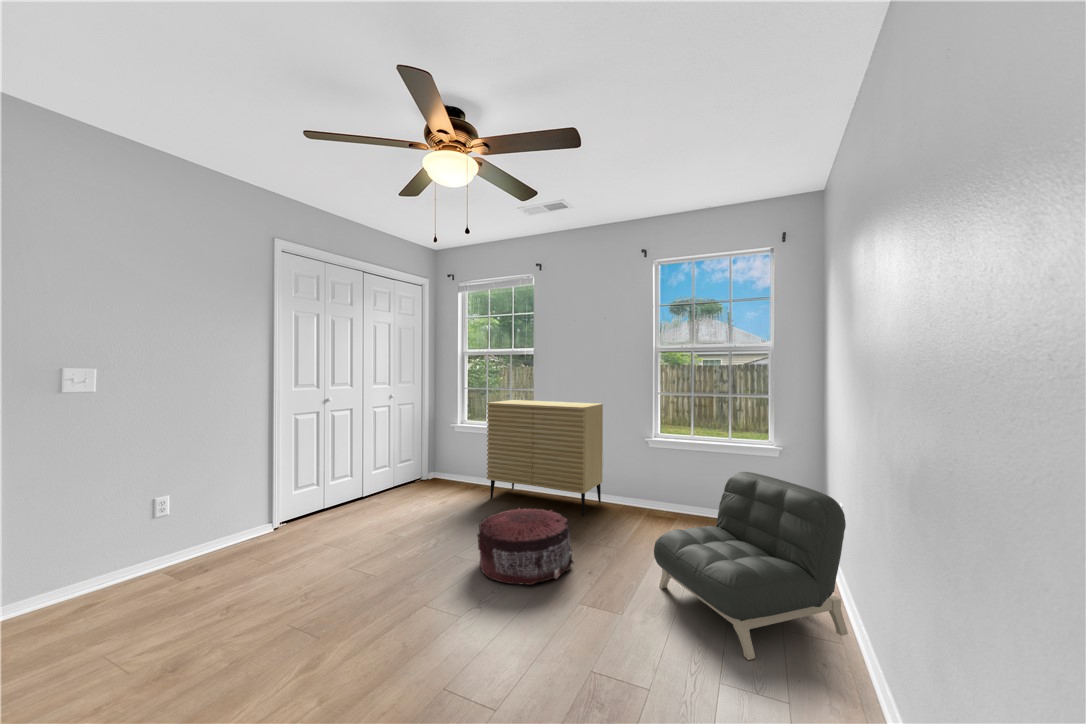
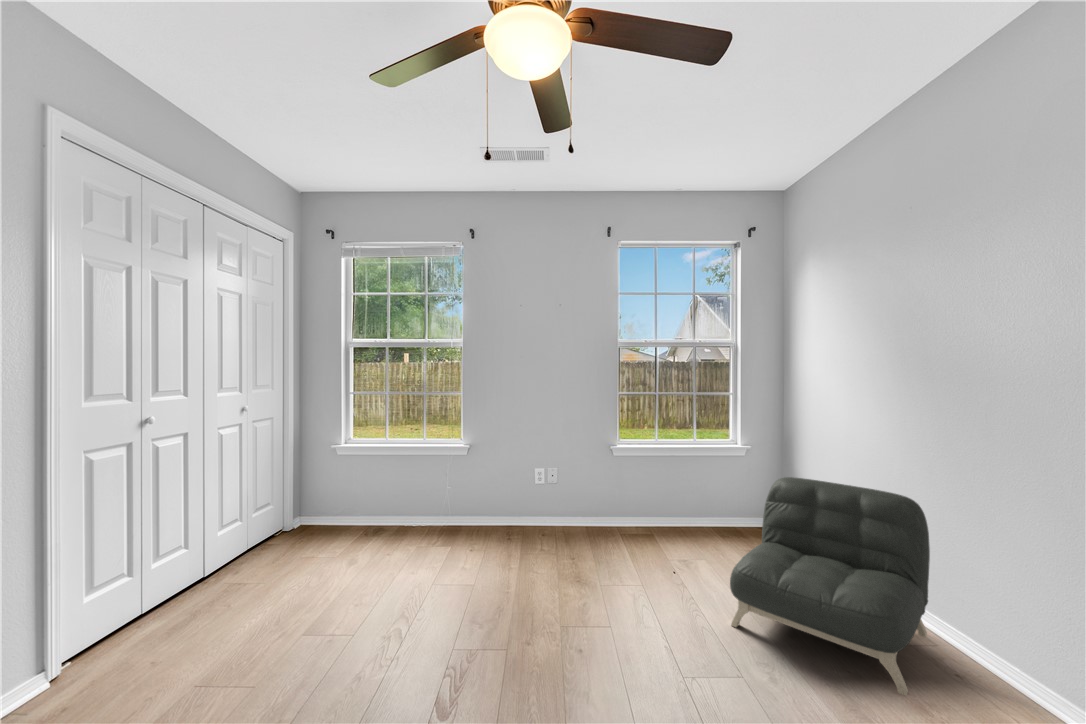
dresser: present [487,400,603,515] -> none [414,406,559,546]
pouf: present [477,508,573,585] -> none [497,552,625,674]

